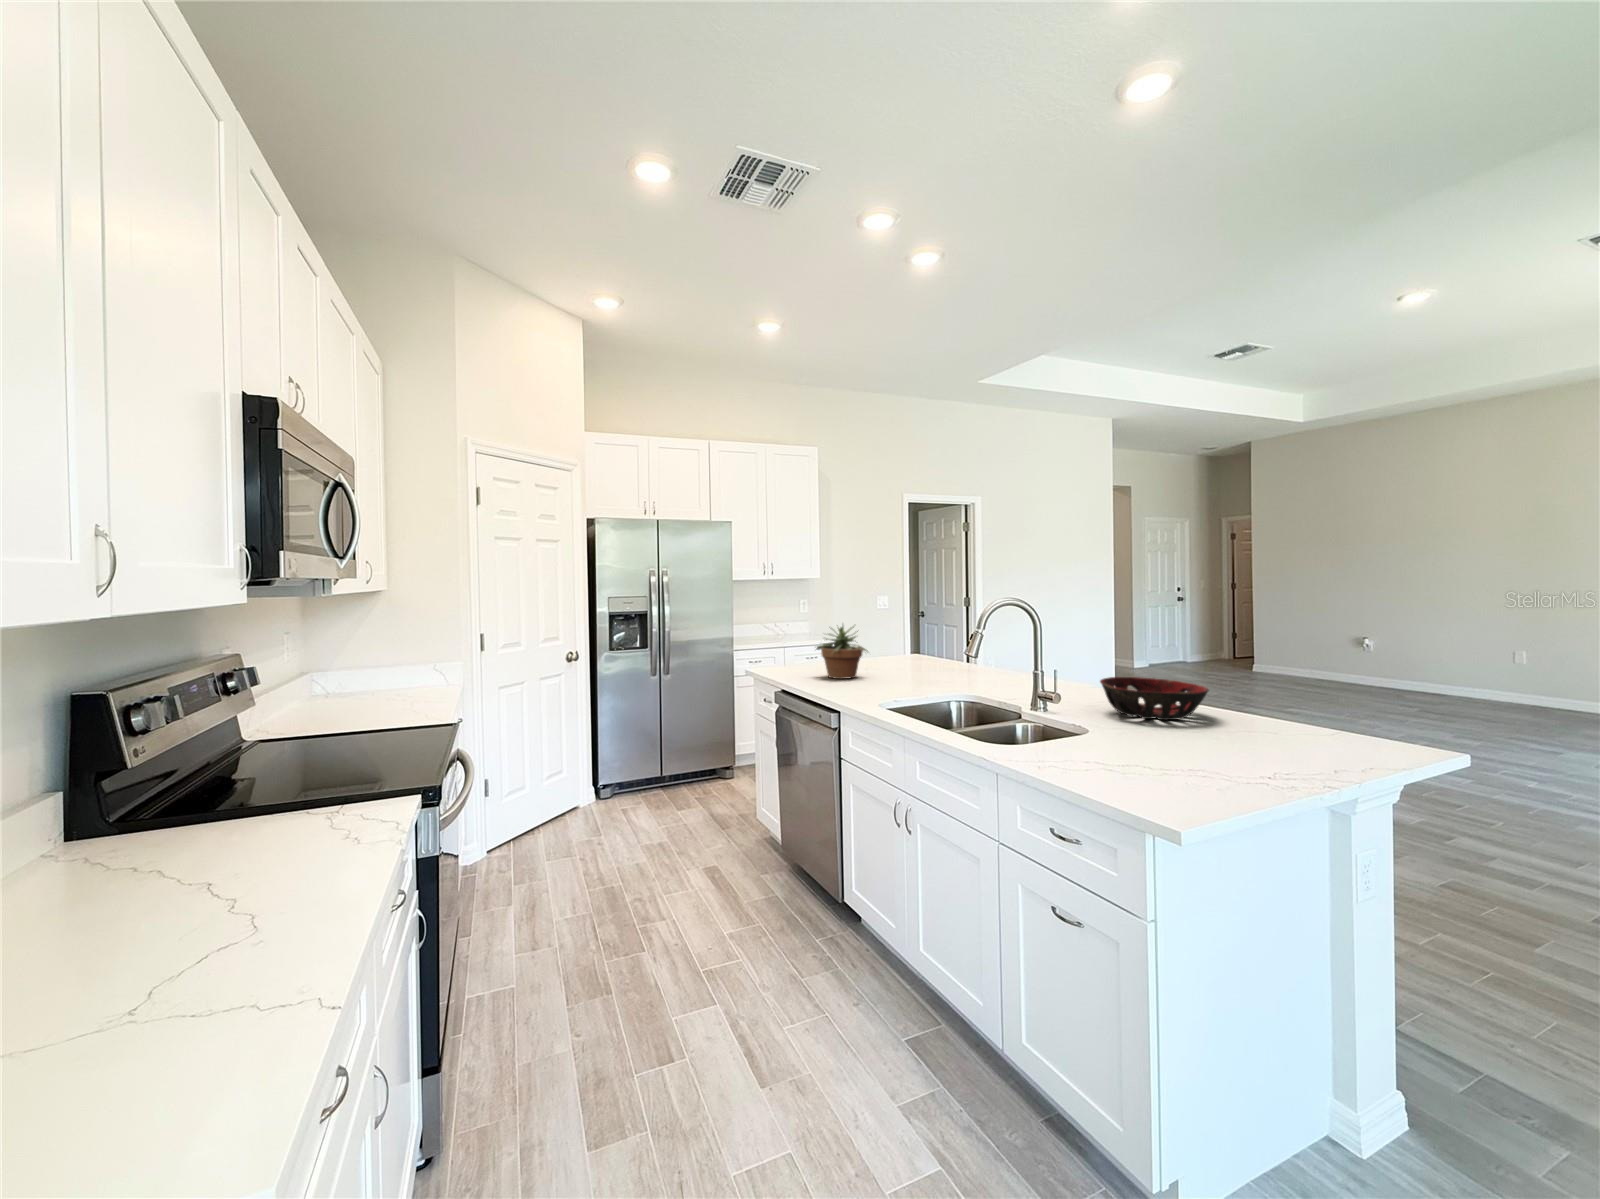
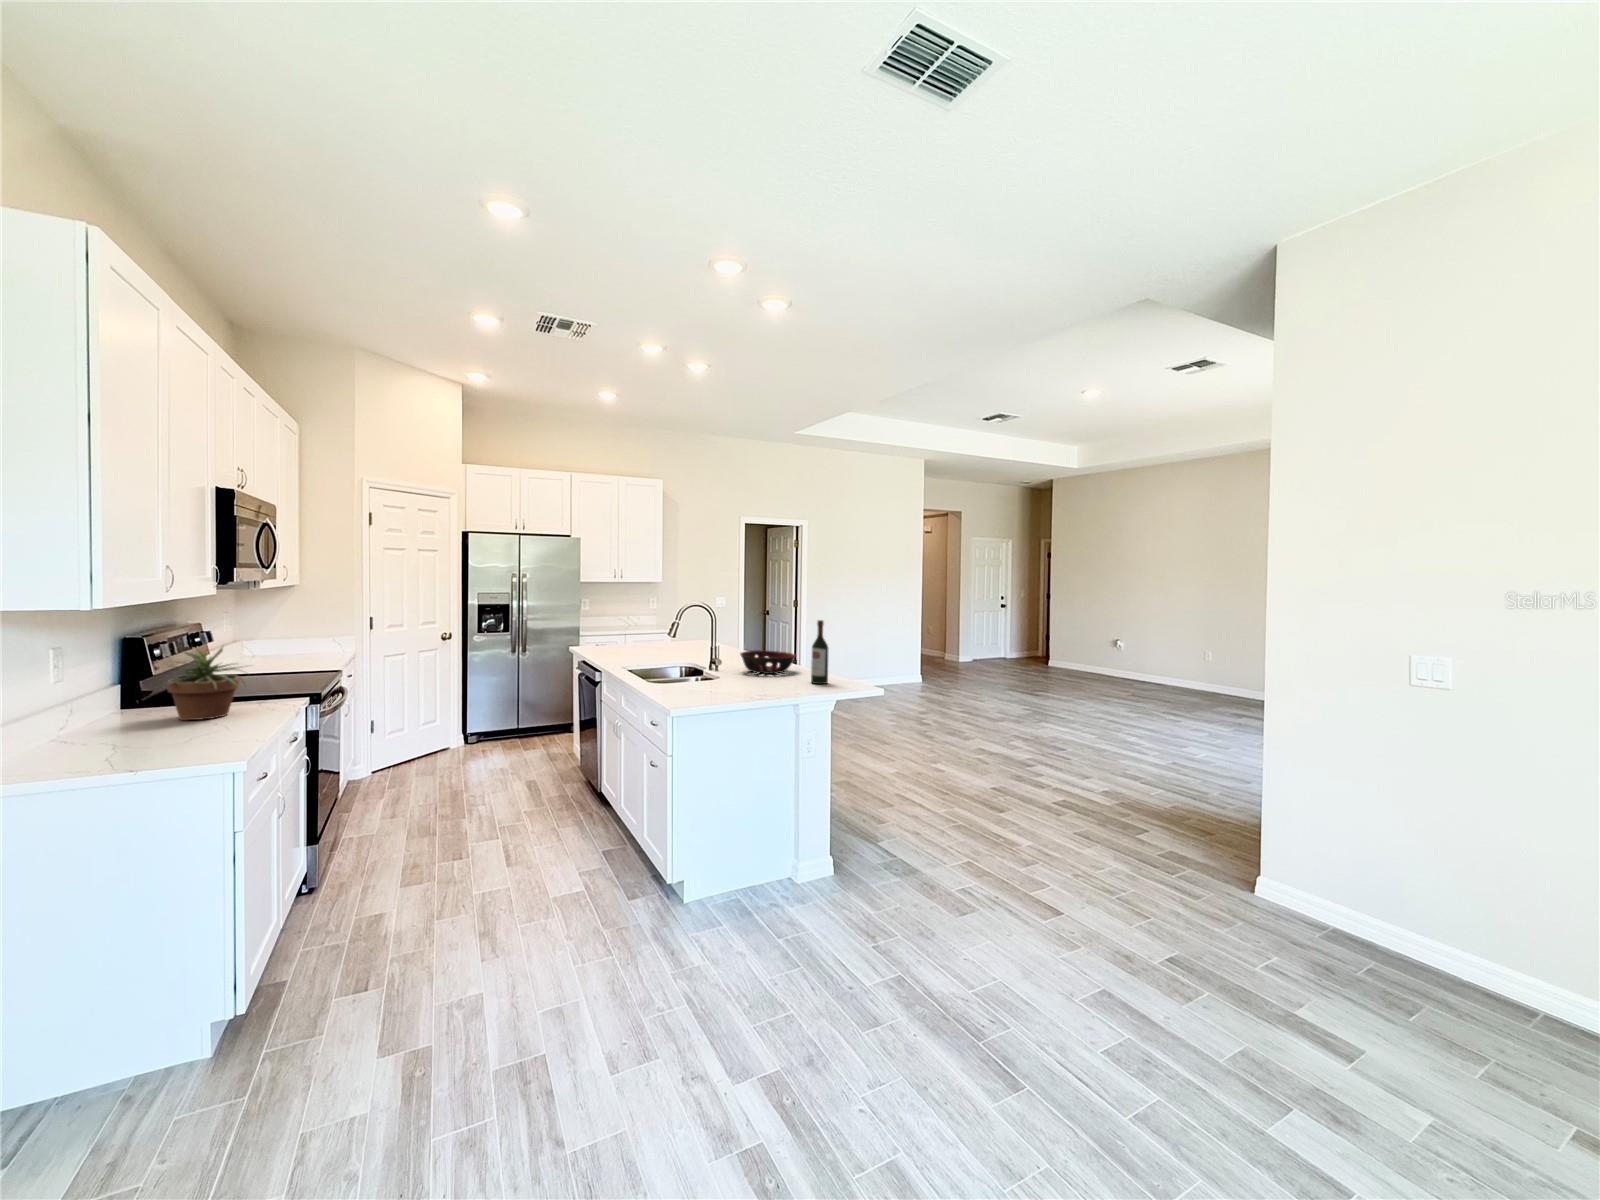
potted plant: present [816,624,867,679] -> present [165,648,242,720]
wine bottle: none [1311,625,1352,748] -> present [811,620,828,684]

